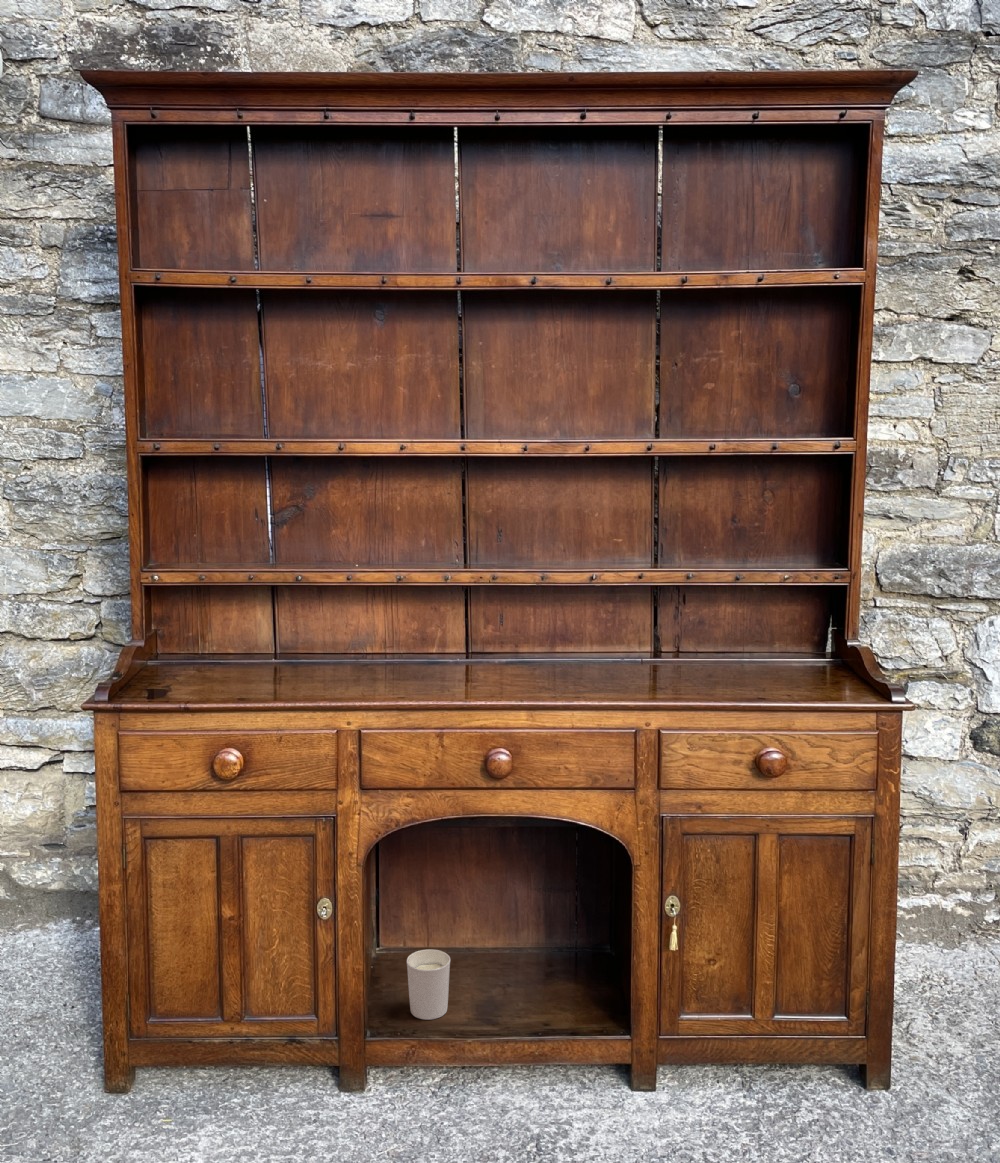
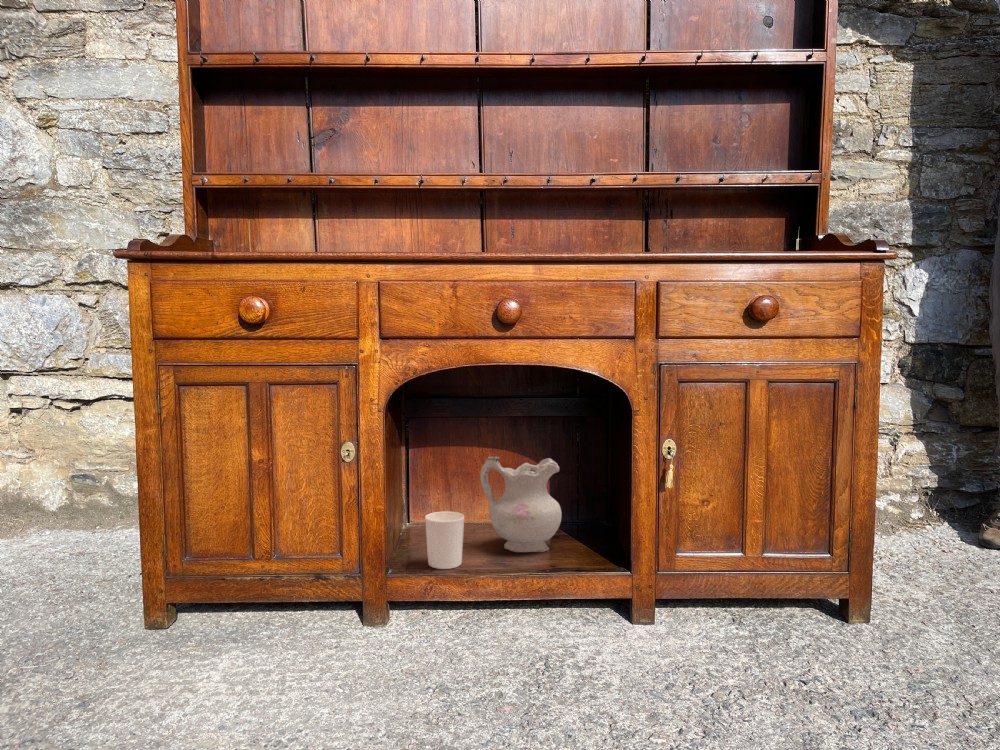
ceramic pitcher: none [468,877,560,988] -> present [481,456,562,552]

